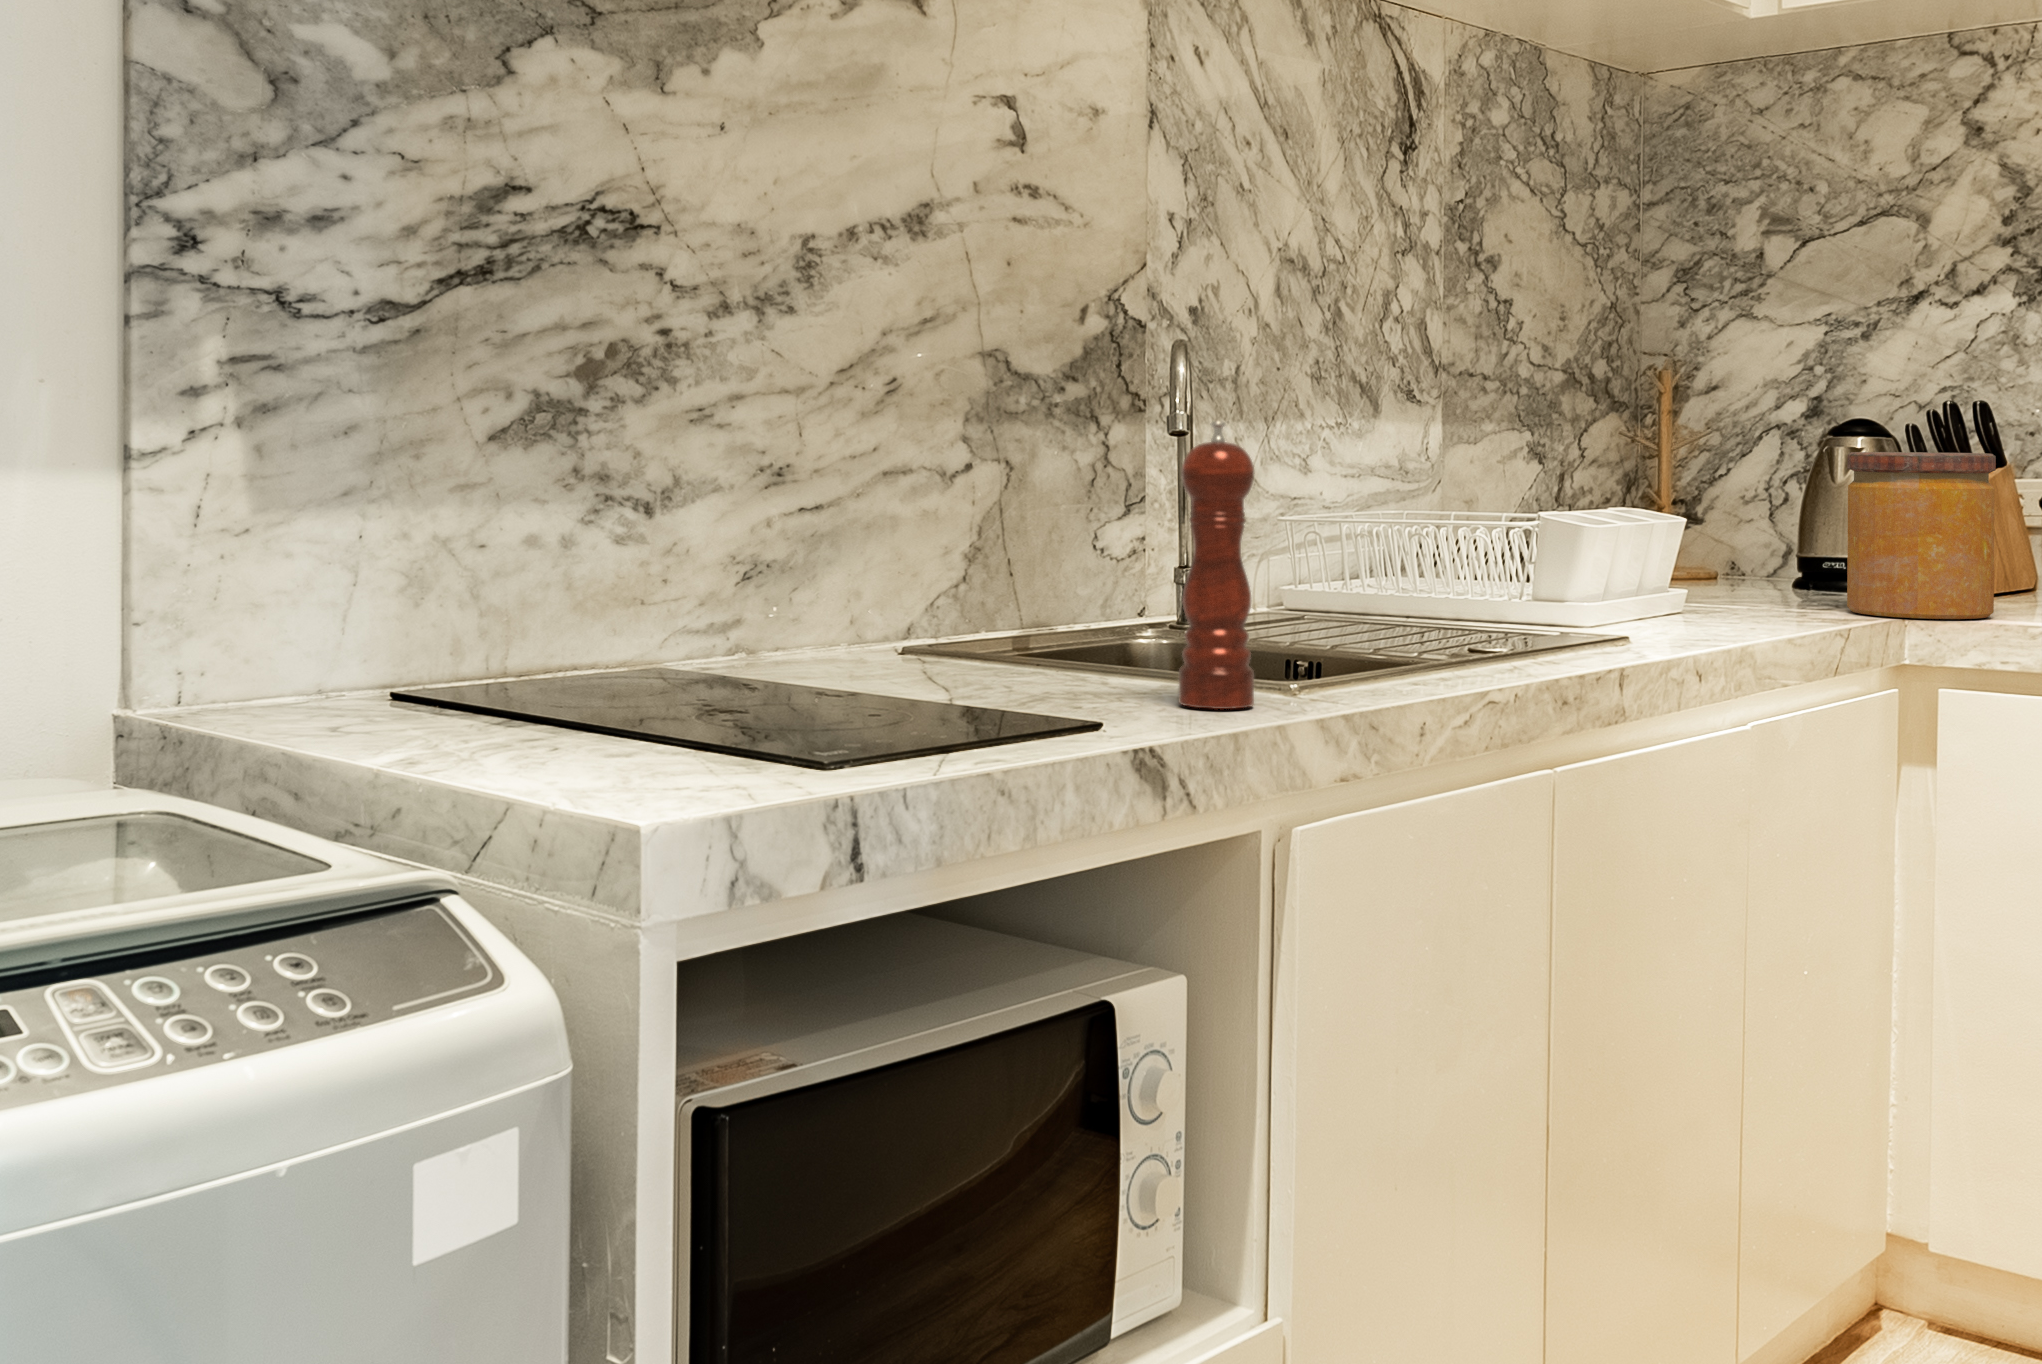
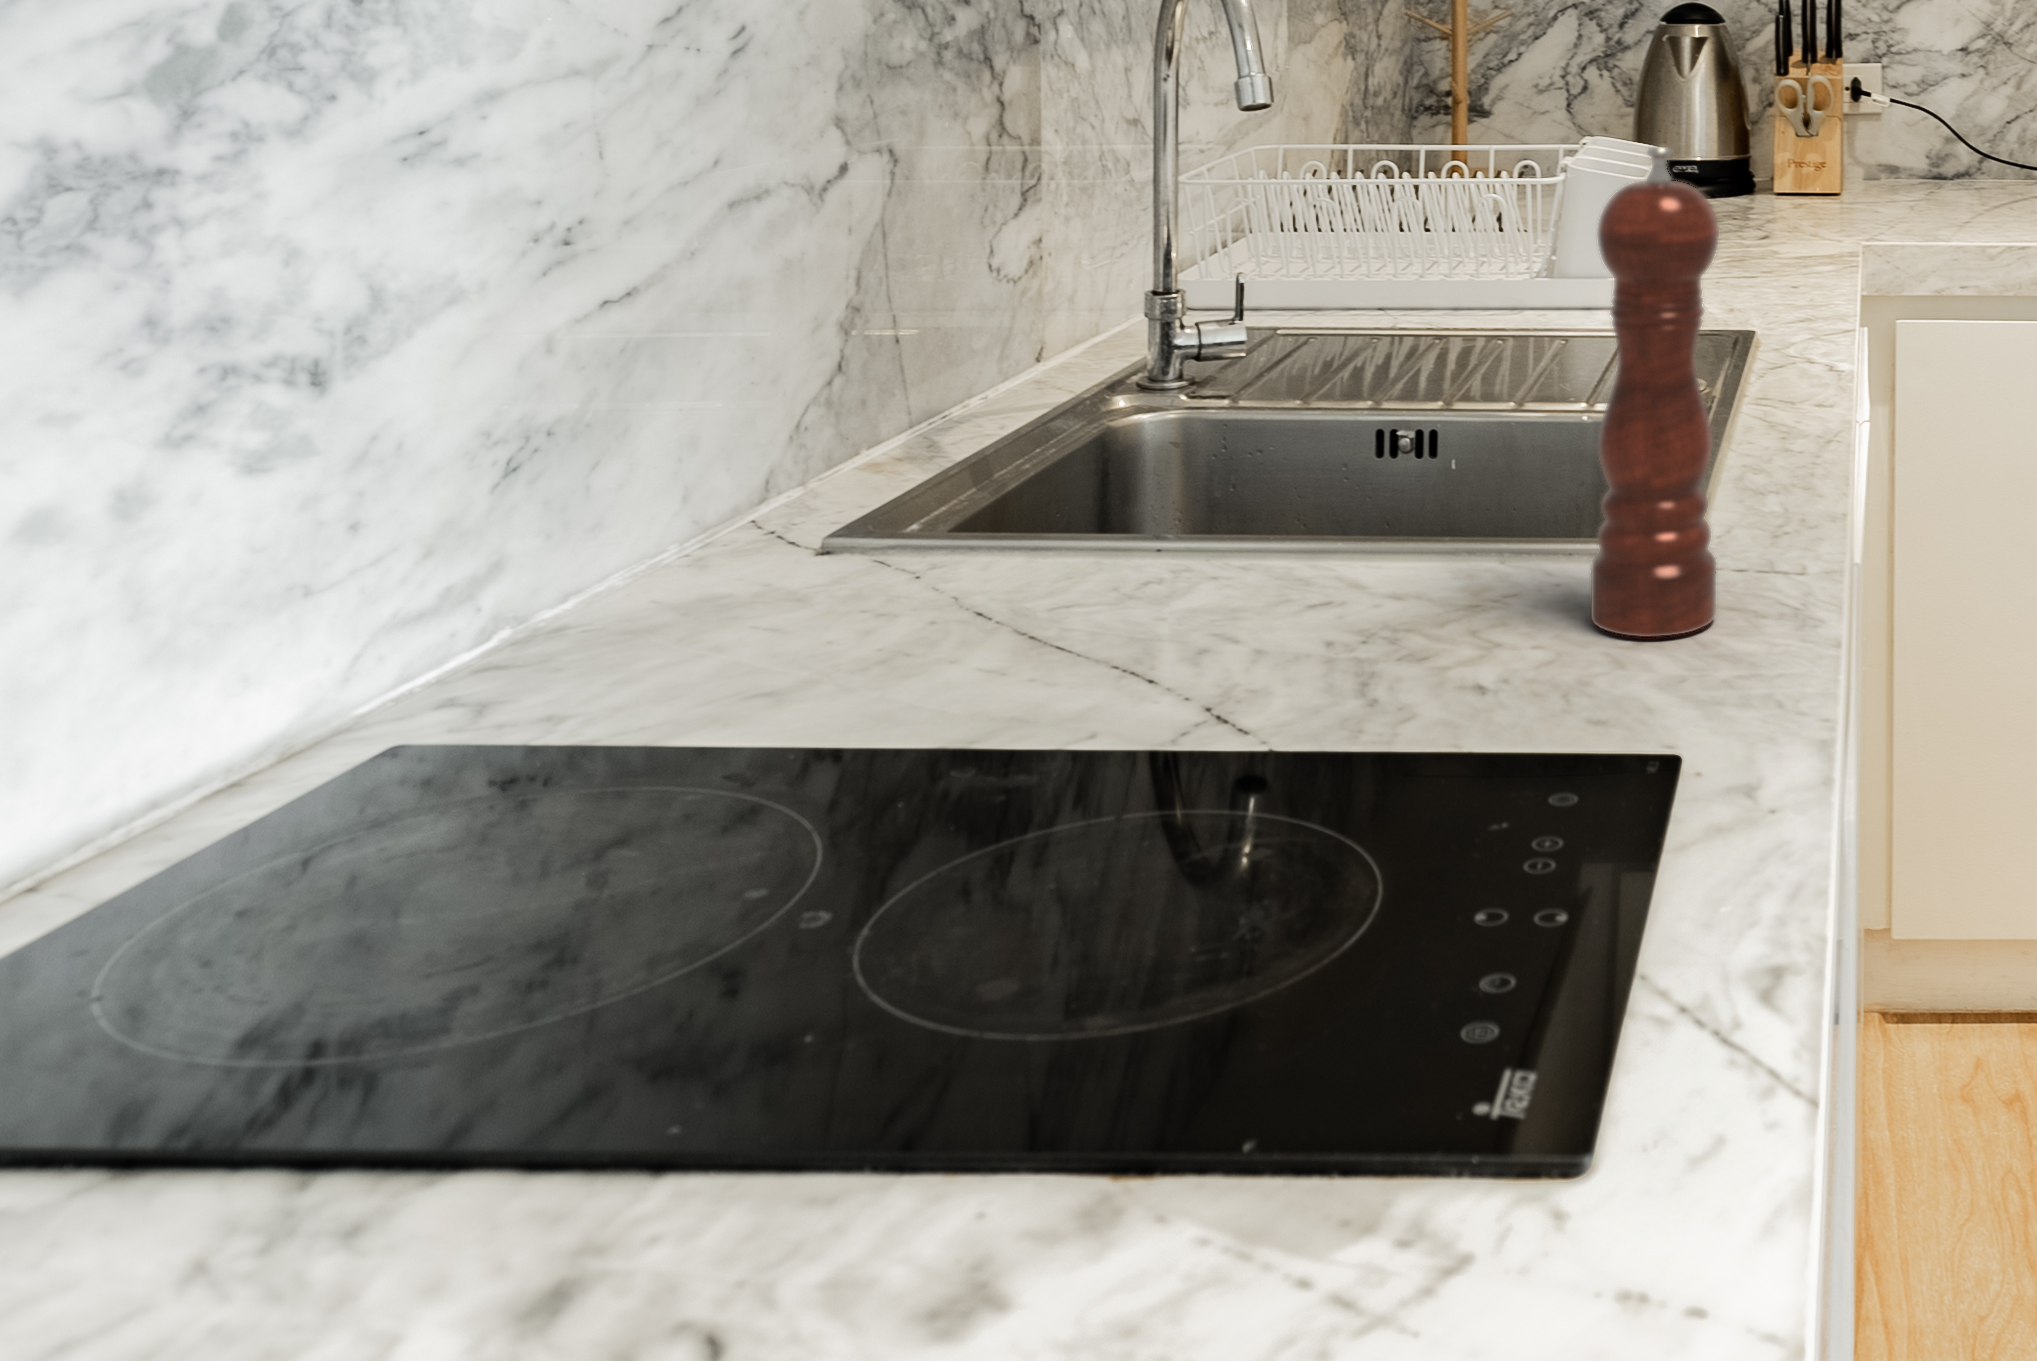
jar: present [1847,452,1996,619] -> none [1784,53,1932,242]

